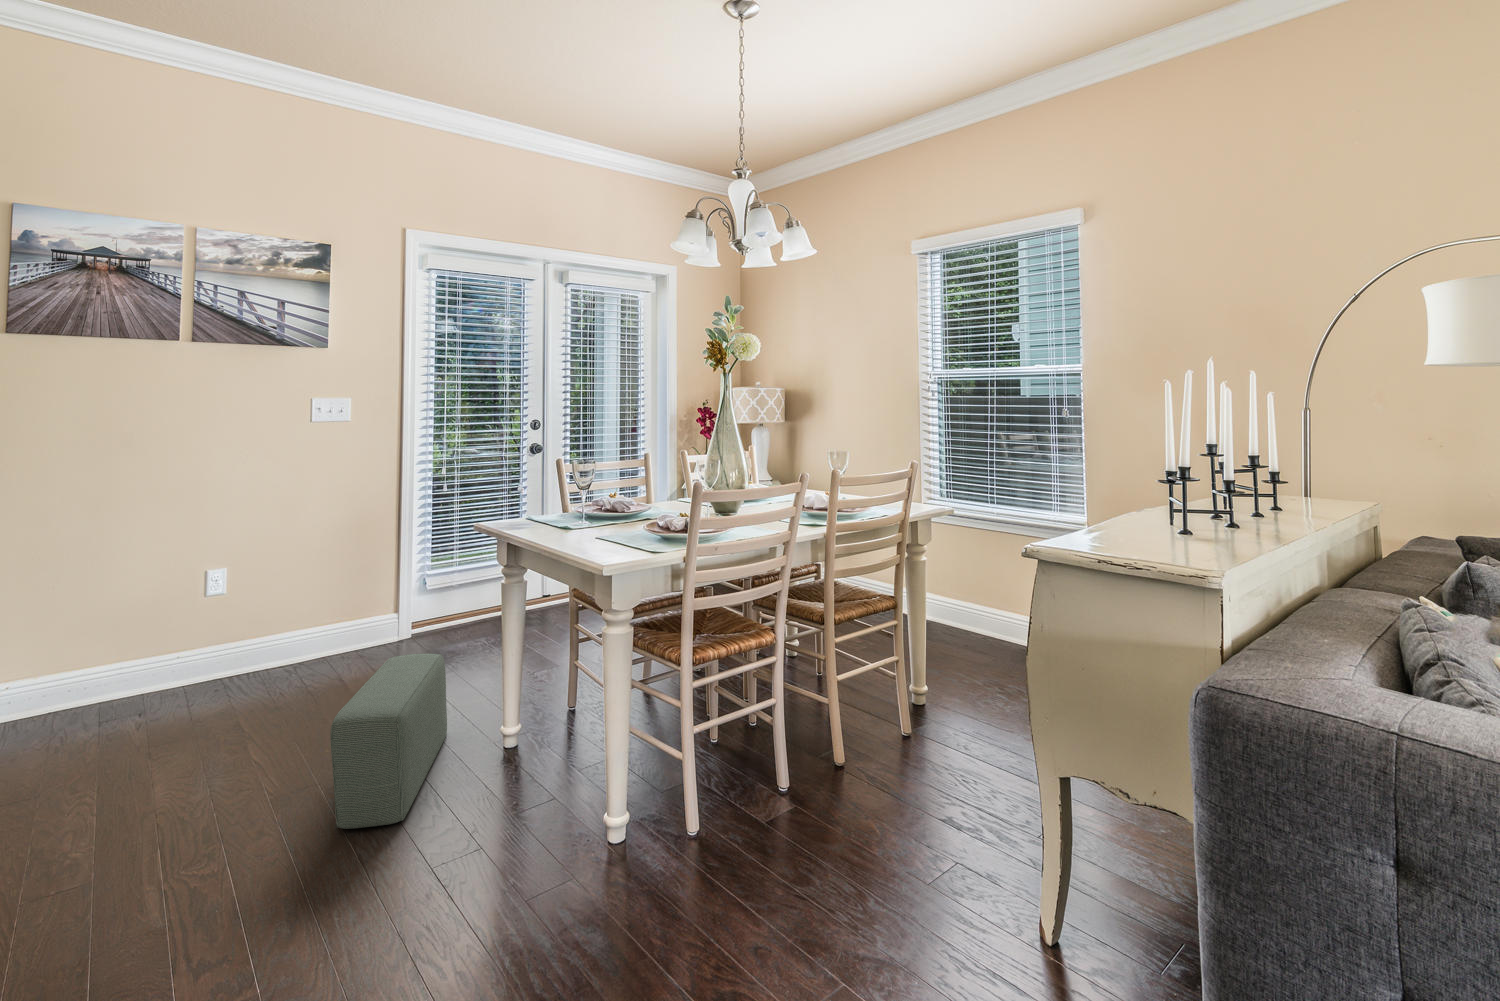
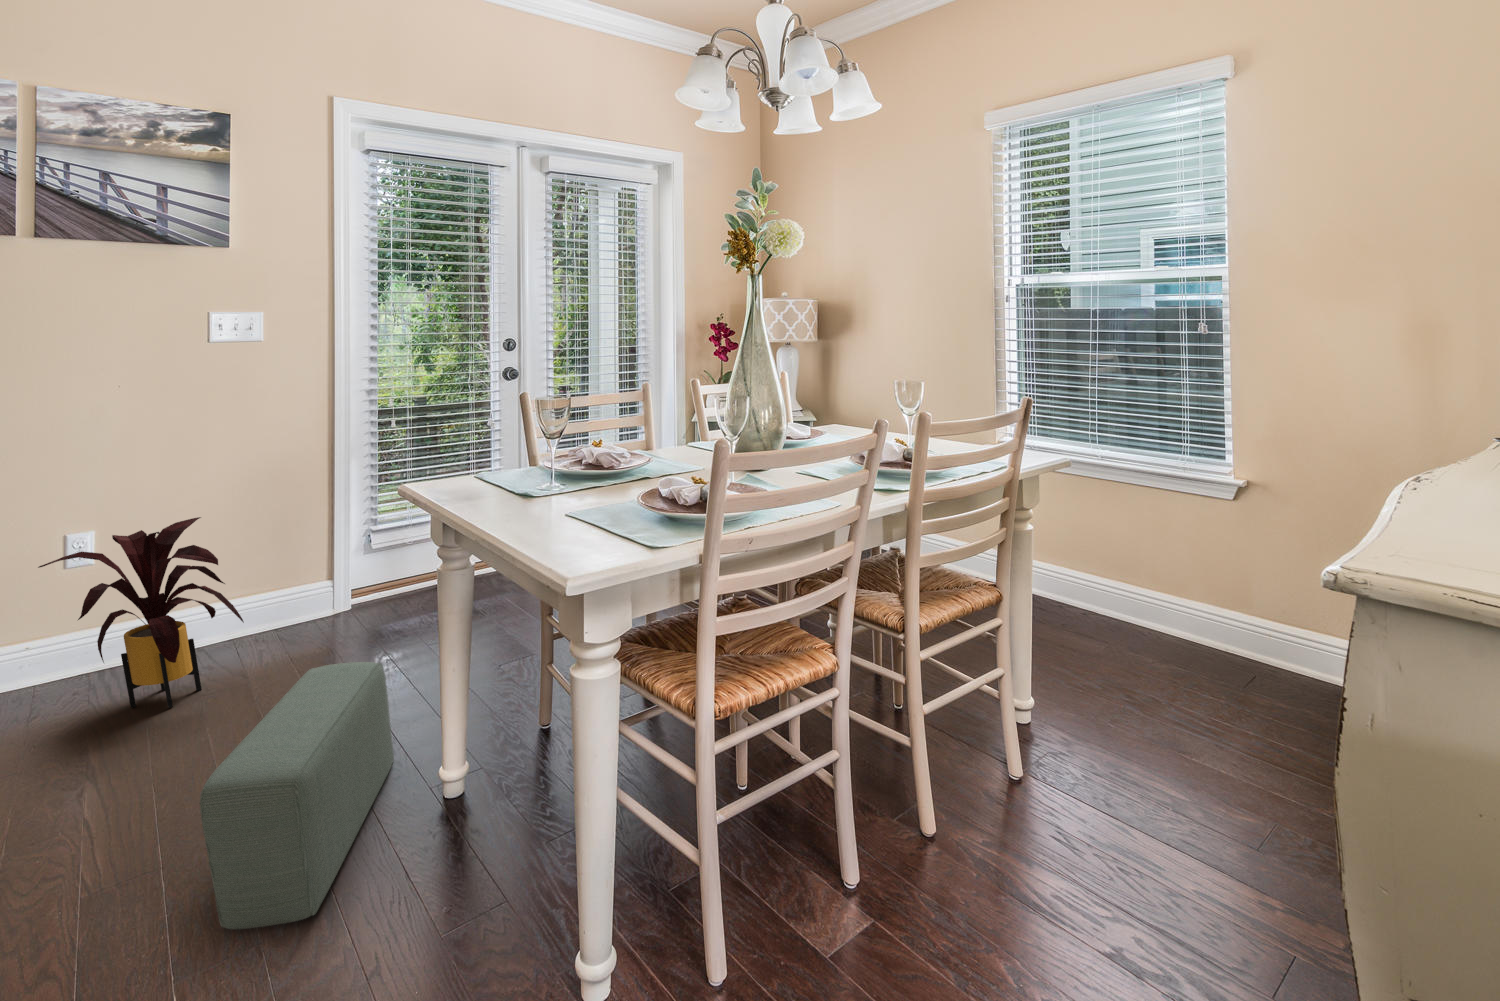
house plant: none [172,552,325,701] -> present [38,517,244,708]

